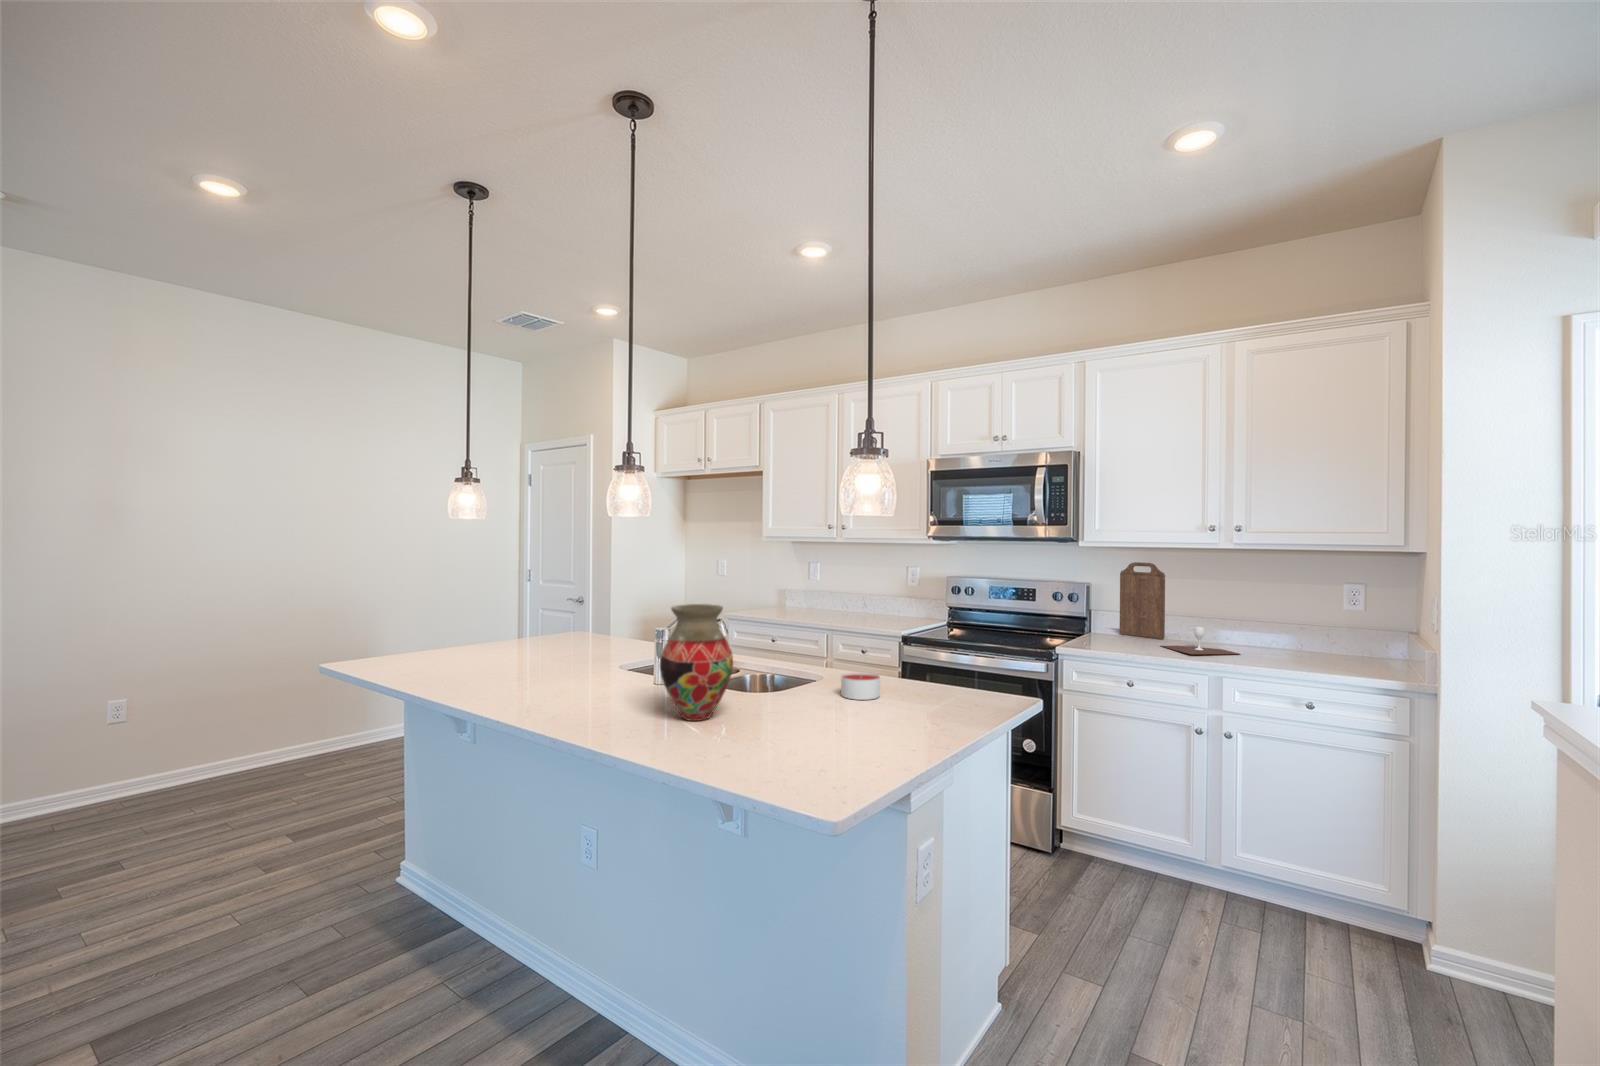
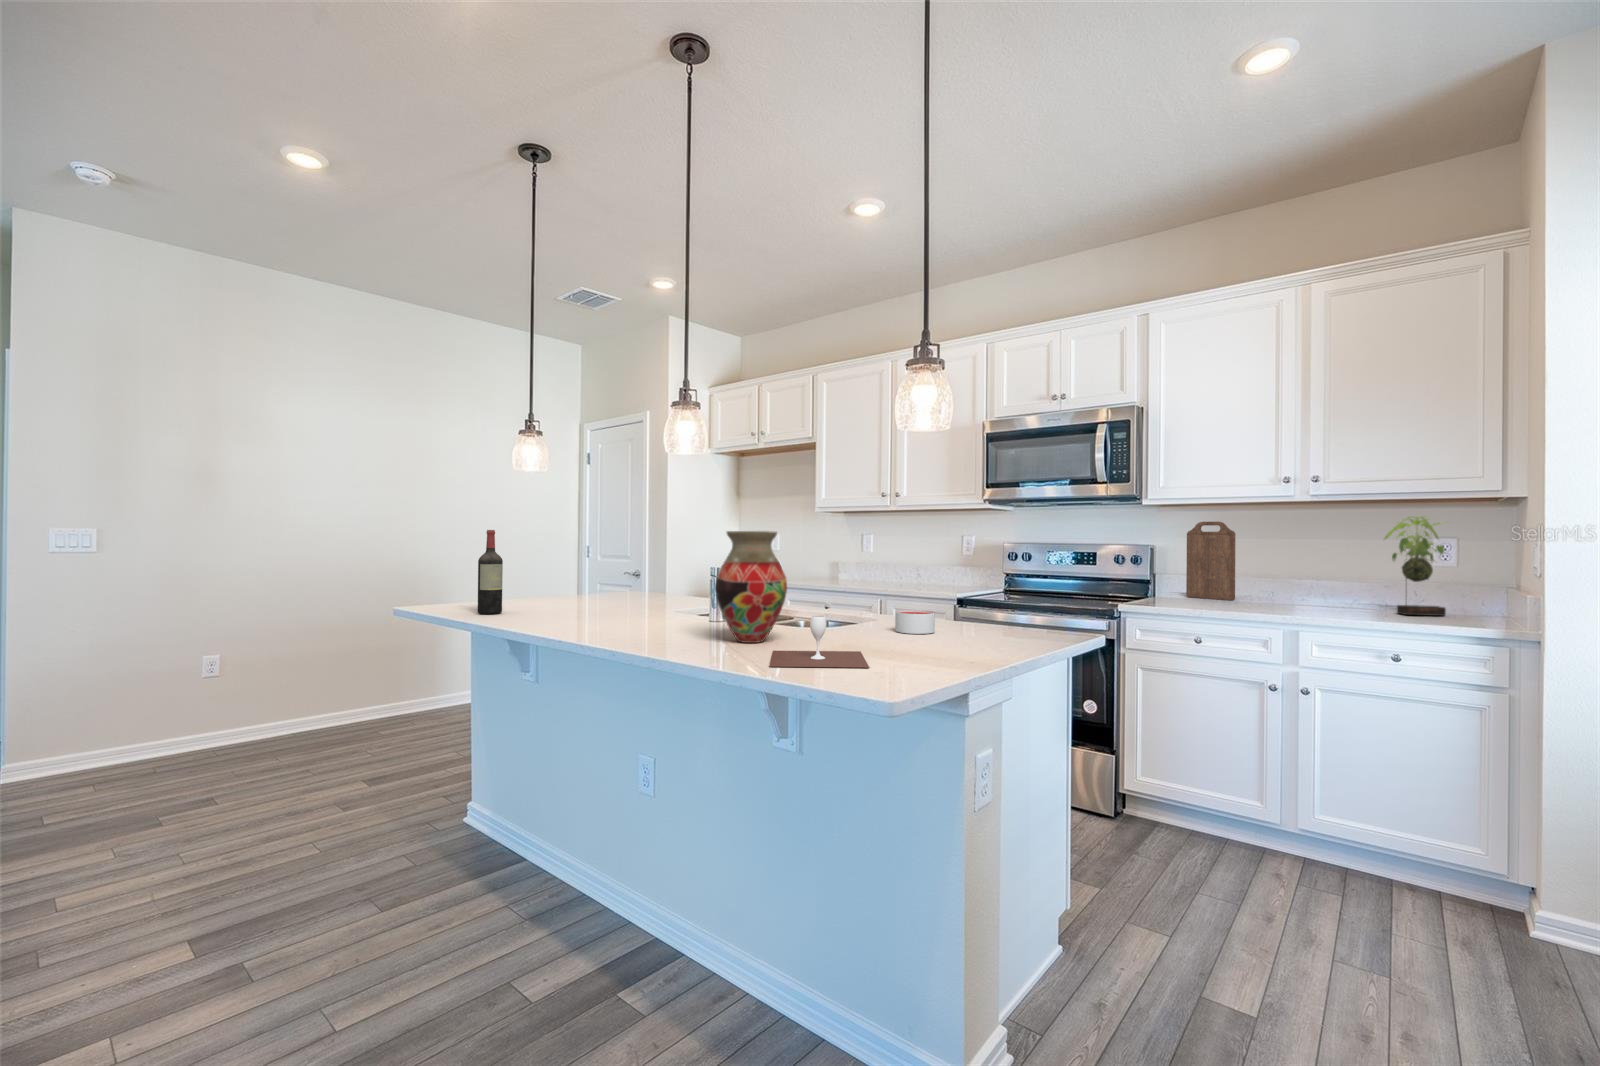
plant: none [1297,558,1362,661] -> present [1384,516,1446,616]
wine bottle: none [411,587,437,676] -> present [478,530,503,614]
wine glass: present [1162,626,1239,654] -> present [770,616,869,668]

